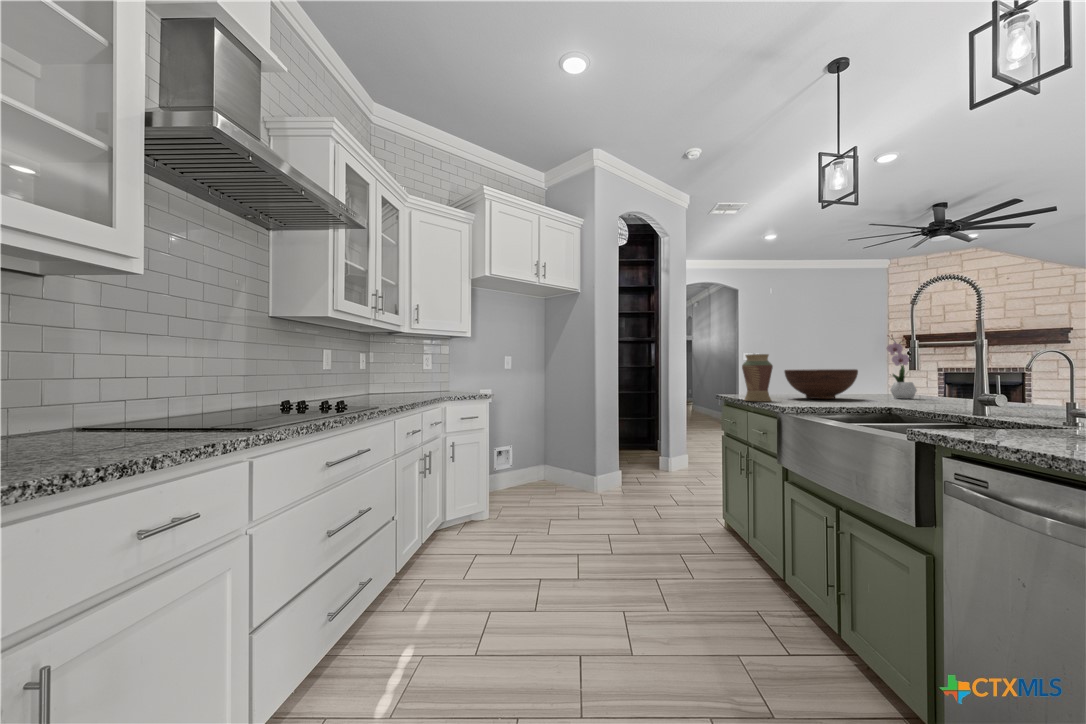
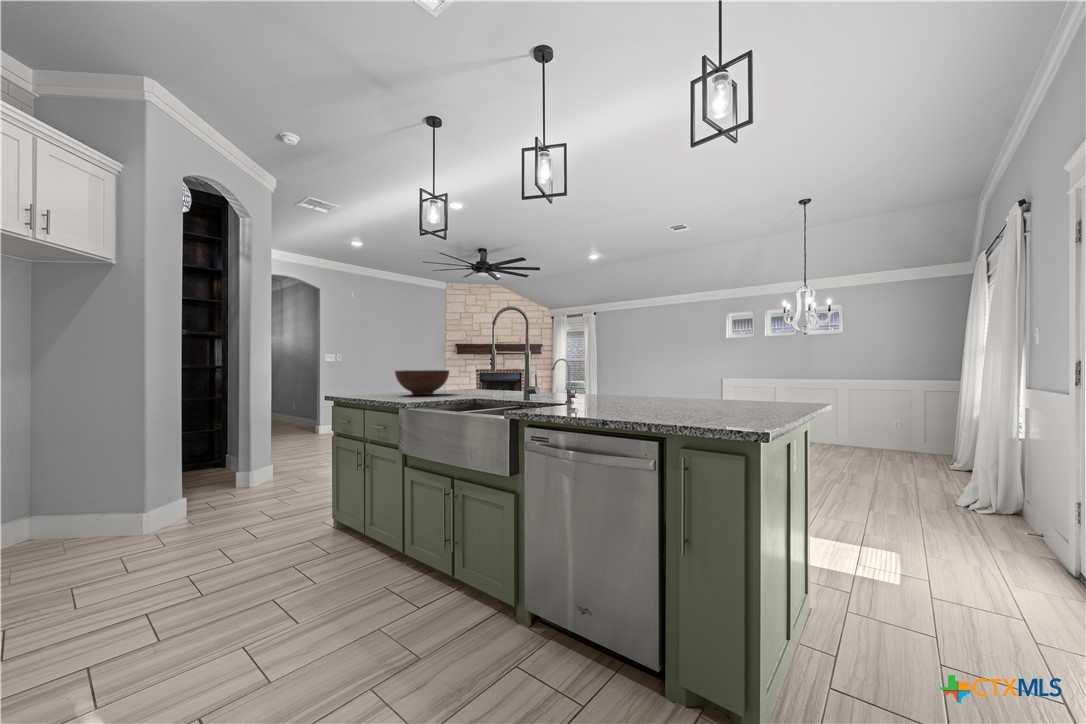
flower arrangement: present [887,335,917,399] -> none [466,344,484,392]
vase: present [742,354,773,401] -> none [363,357,390,400]

